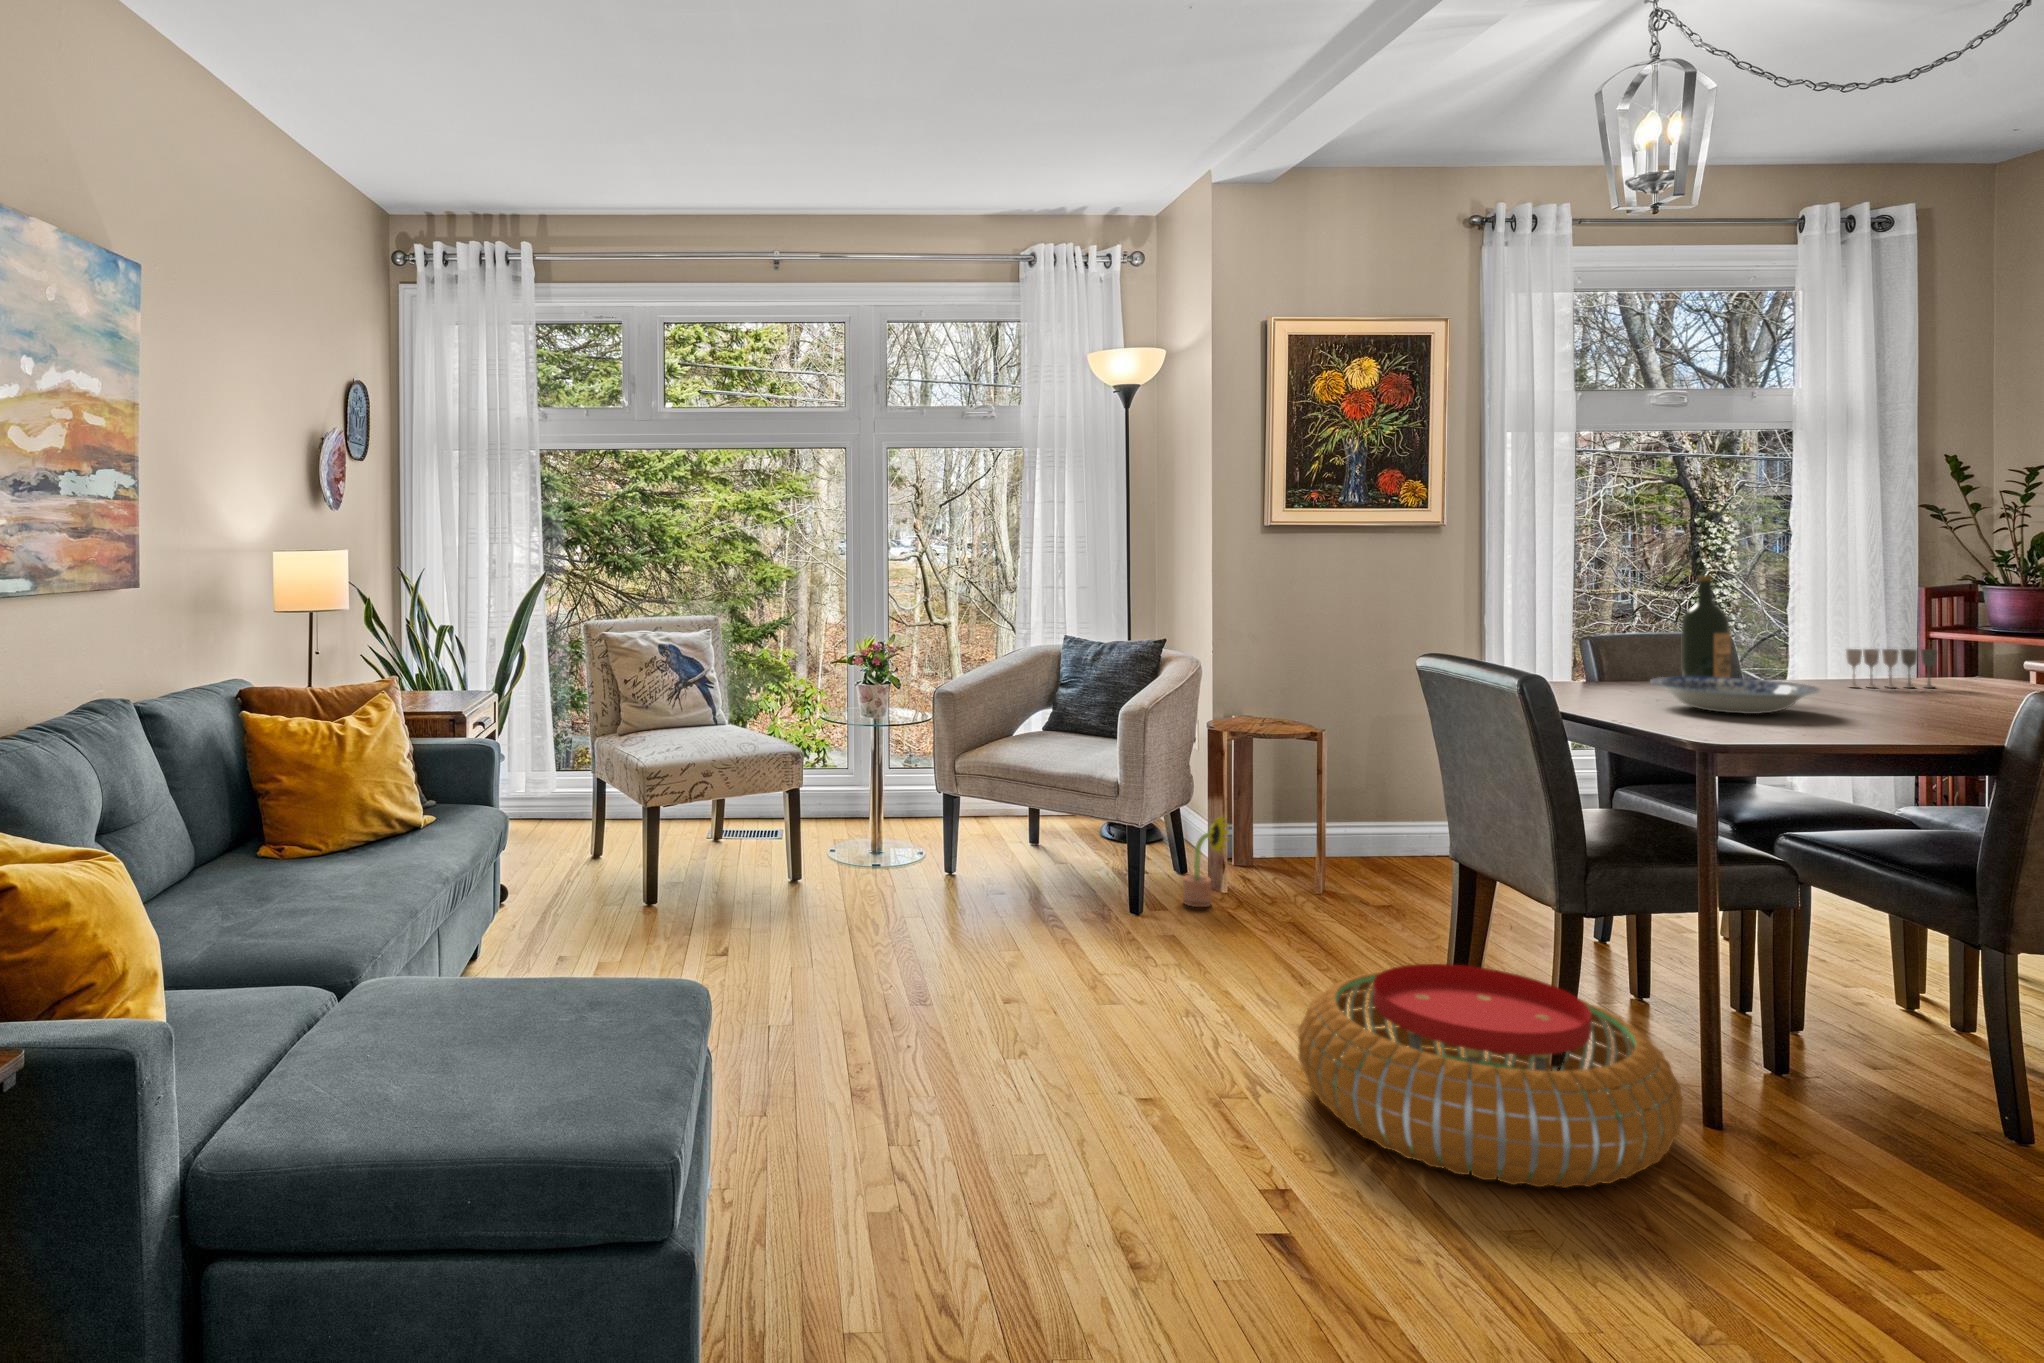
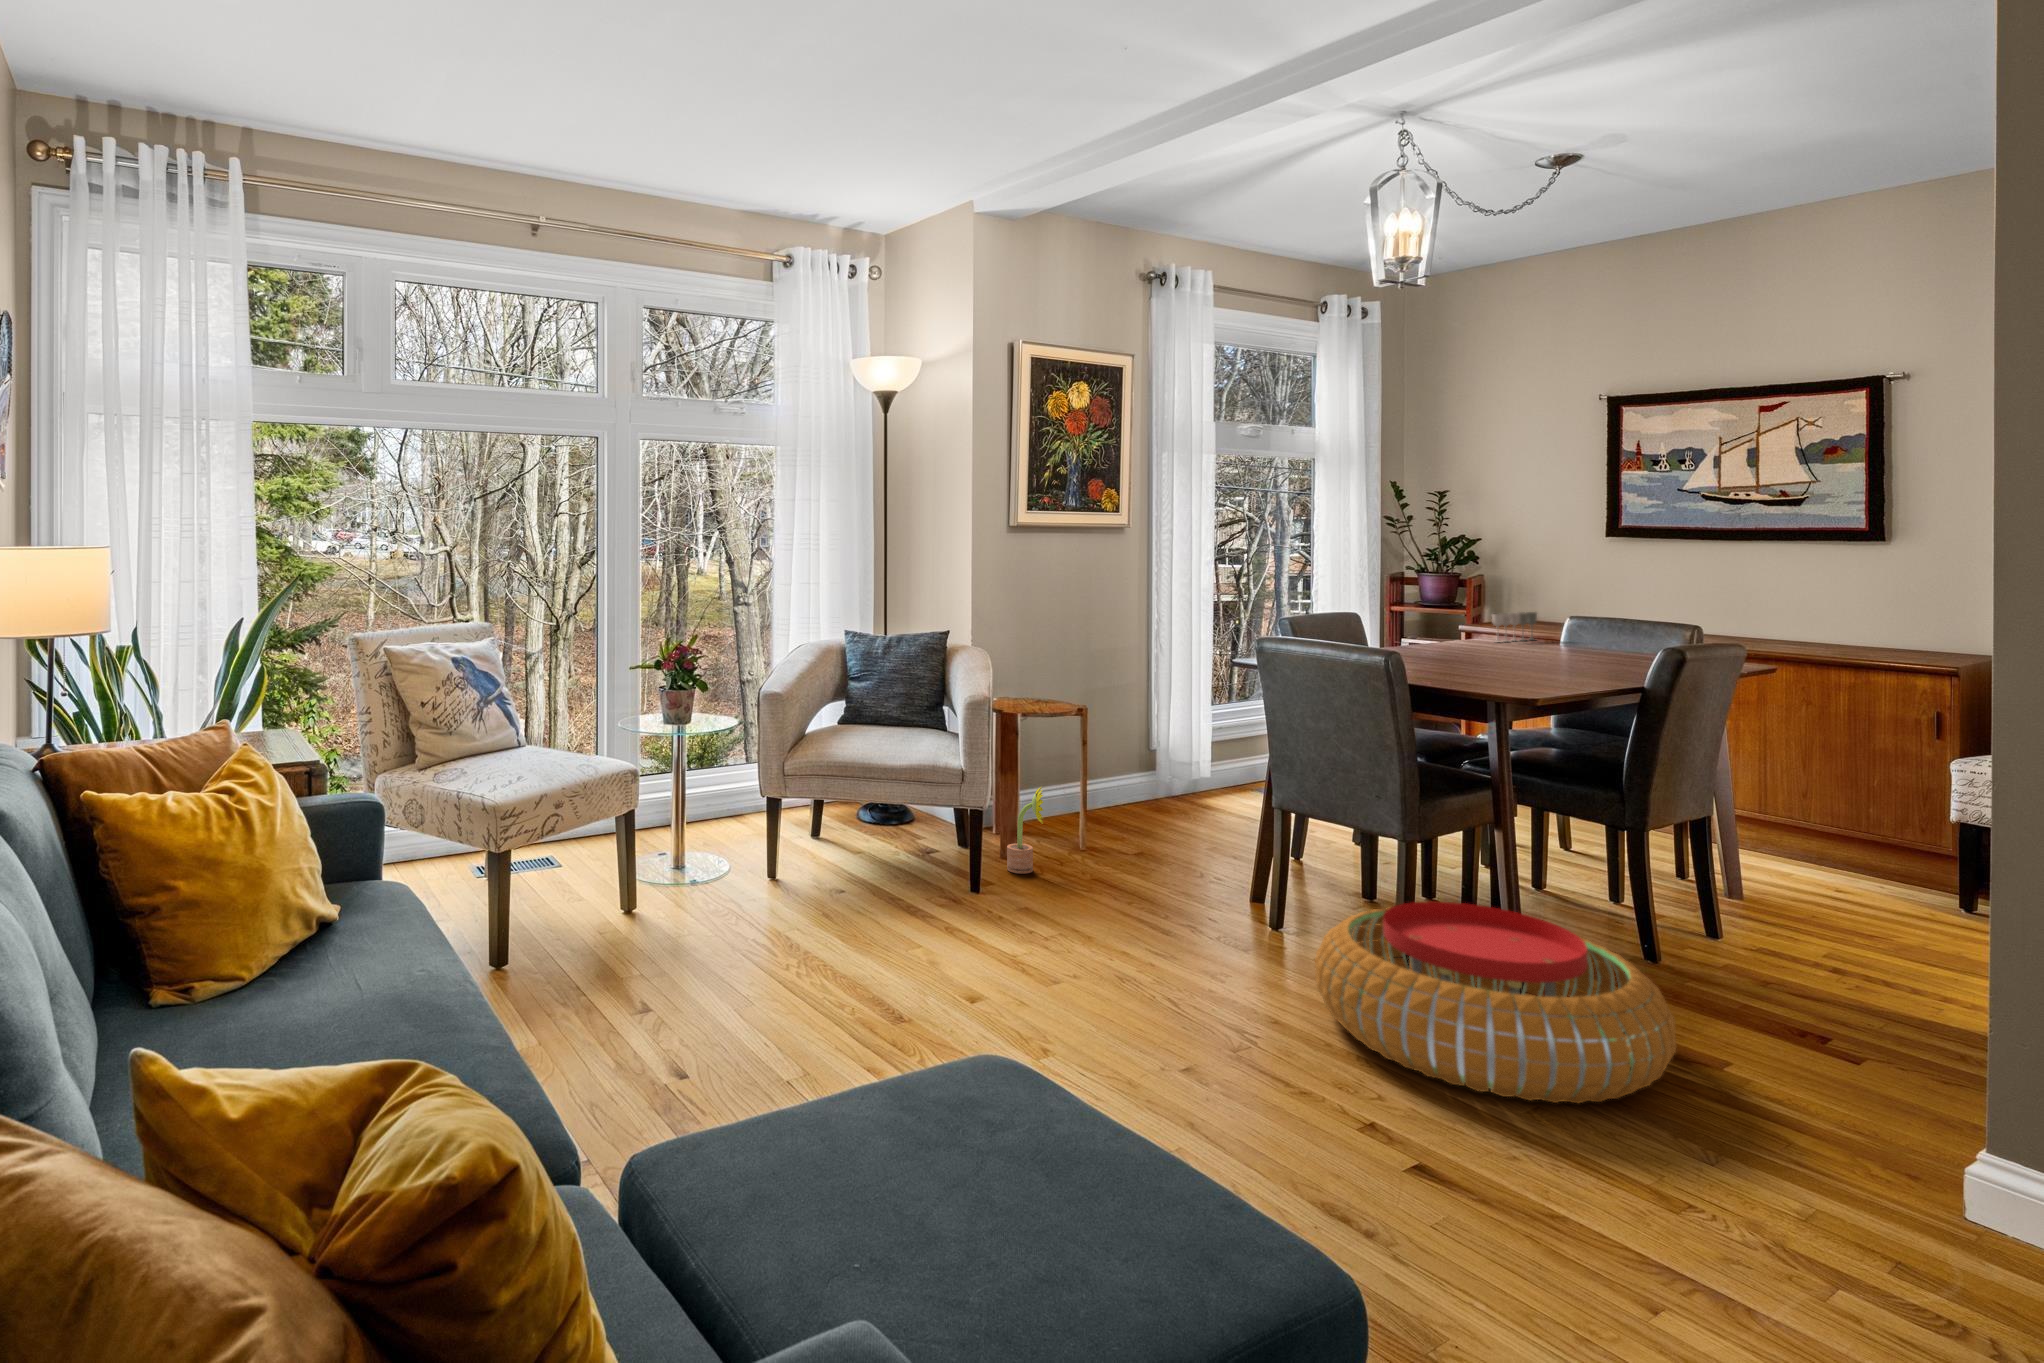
wine bottle: present [1681,575,1731,678] -> none [1429,559,1466,653]
plate: present [1650,677,1820,714] -> none [1456,638,1588,665]

